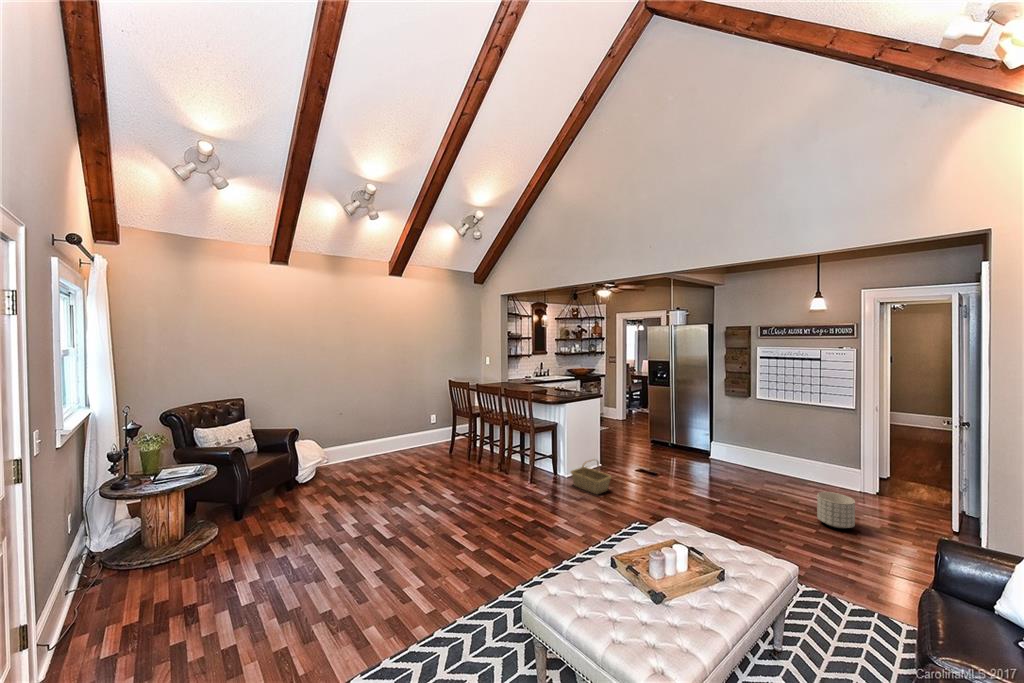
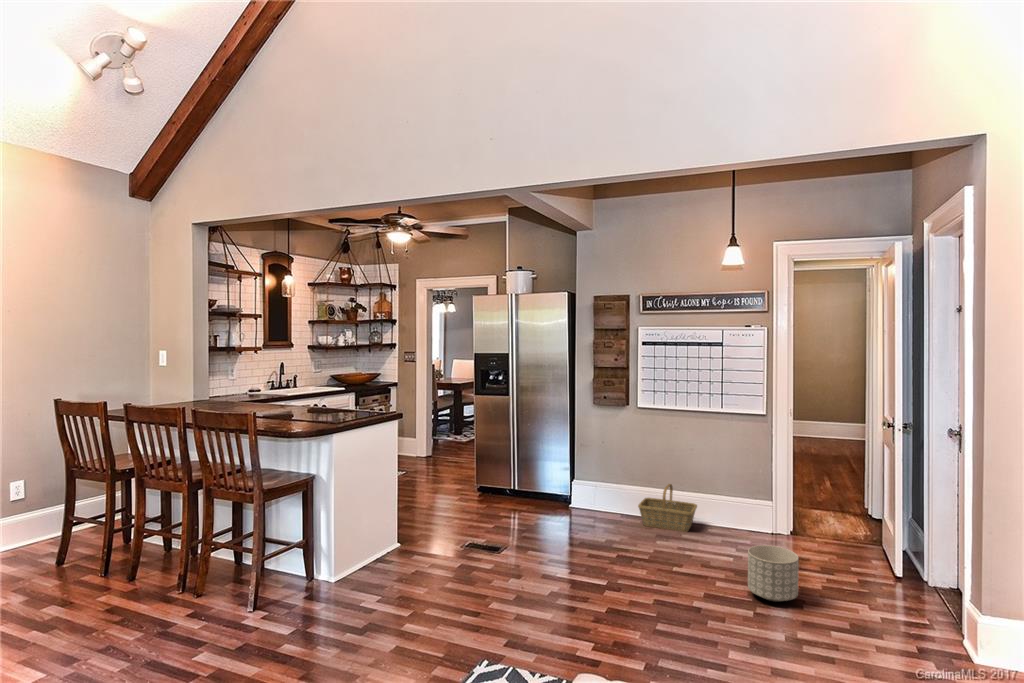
basket: present [571,461,611,494] -> present [638,484,697,532]

